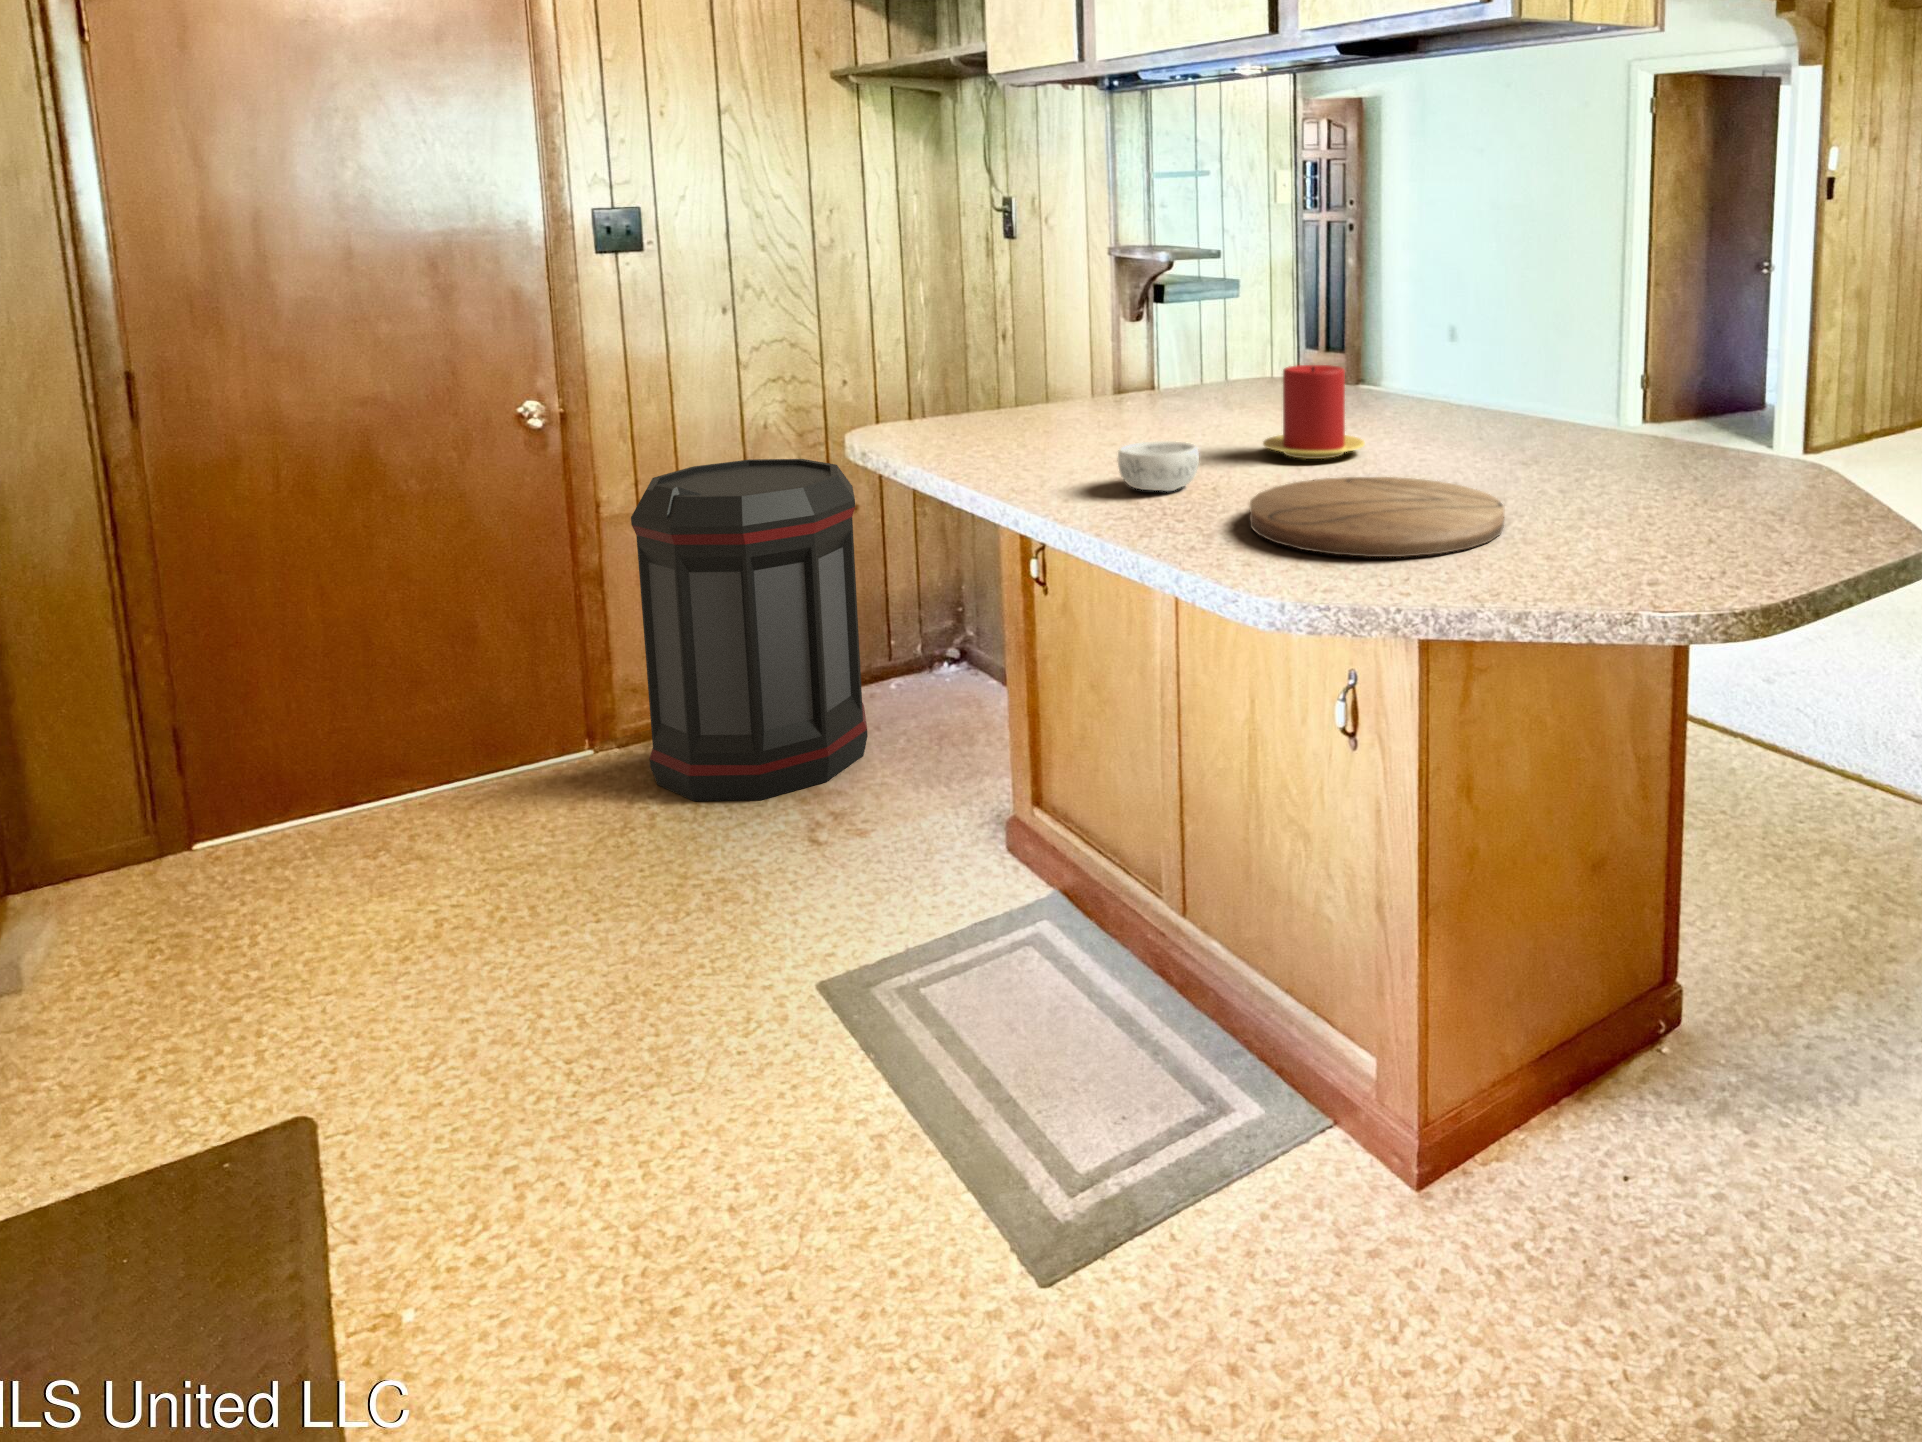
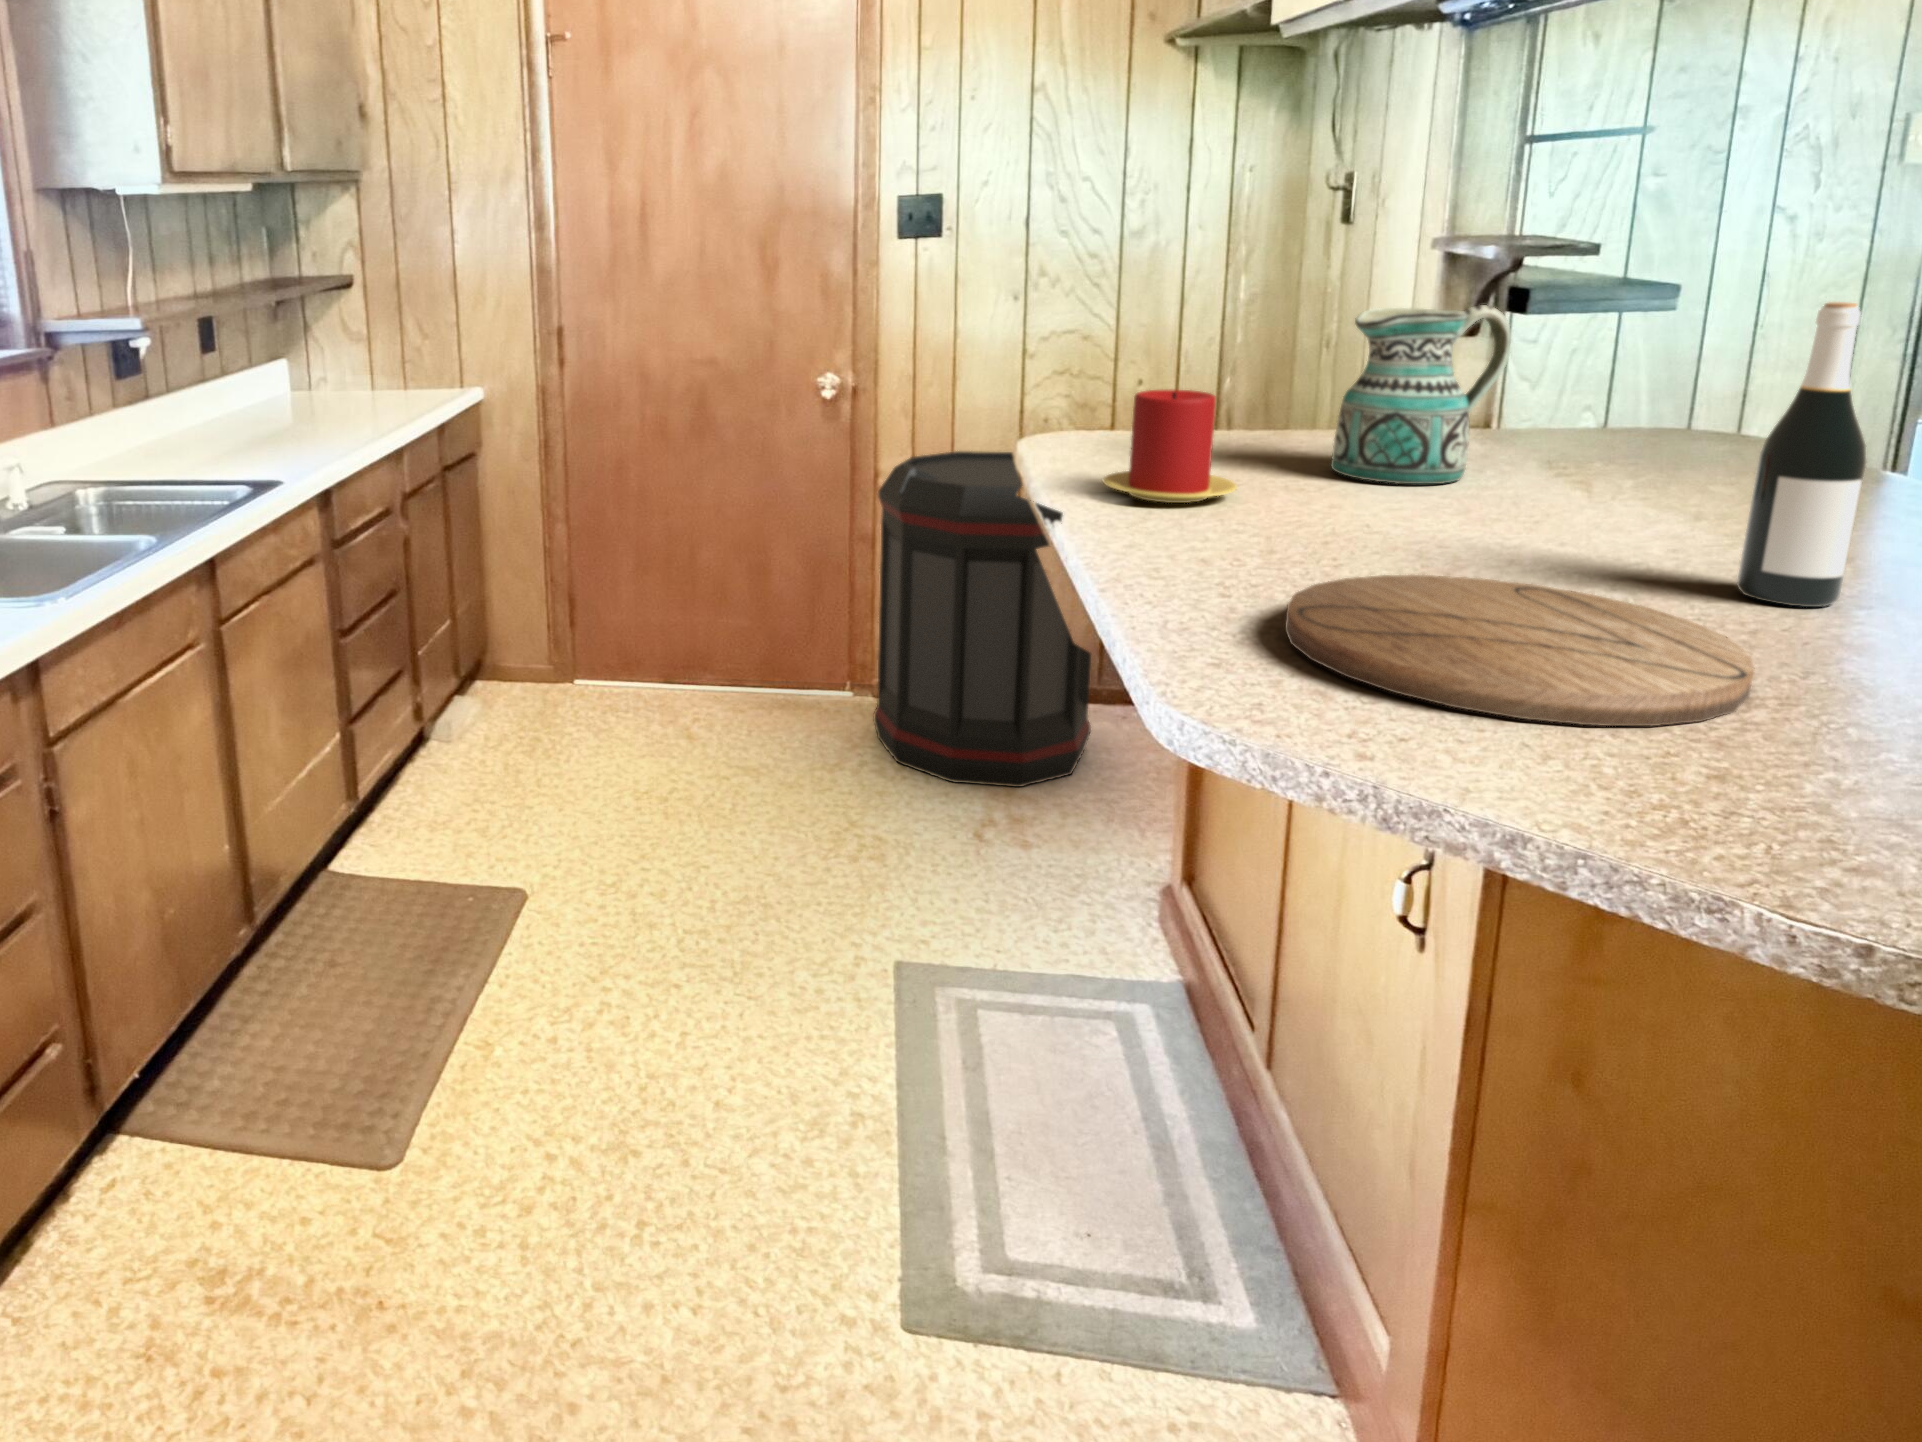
wine bottle: none [1417,284,1465,467] -> present [1737,302,1866,607]
ceramic pitcher: none [1116,297,1207,431] -> present [1331,305,1511,484]
candle: present [1263,365,1365,459] -> present [1103,389,1237,503]
decorative bowl: present [1118,441,1199,492] -> none [1208,489,1326,556]

